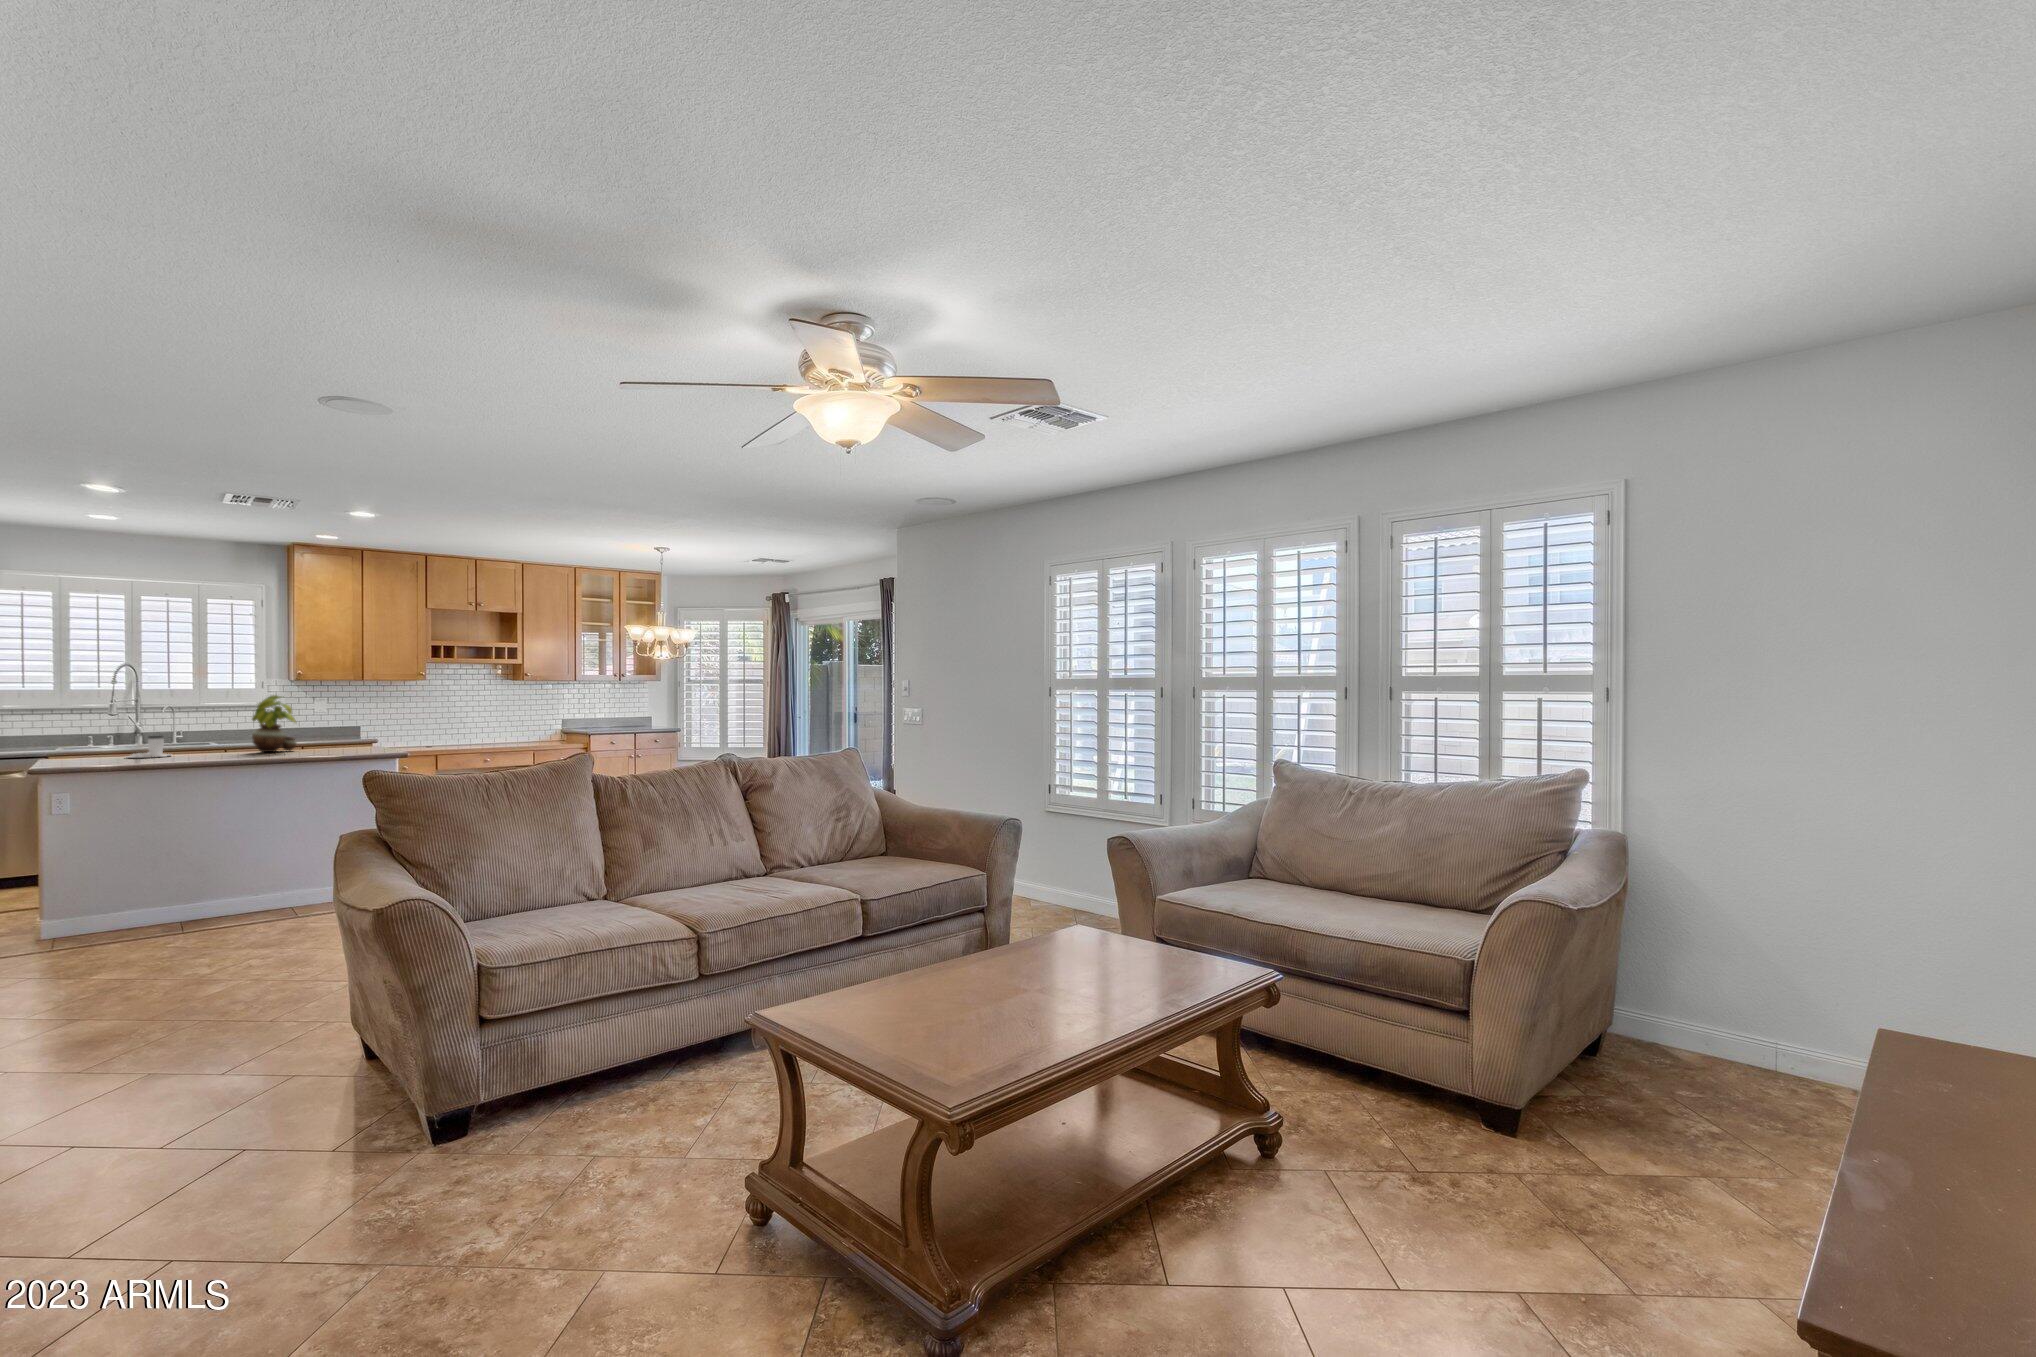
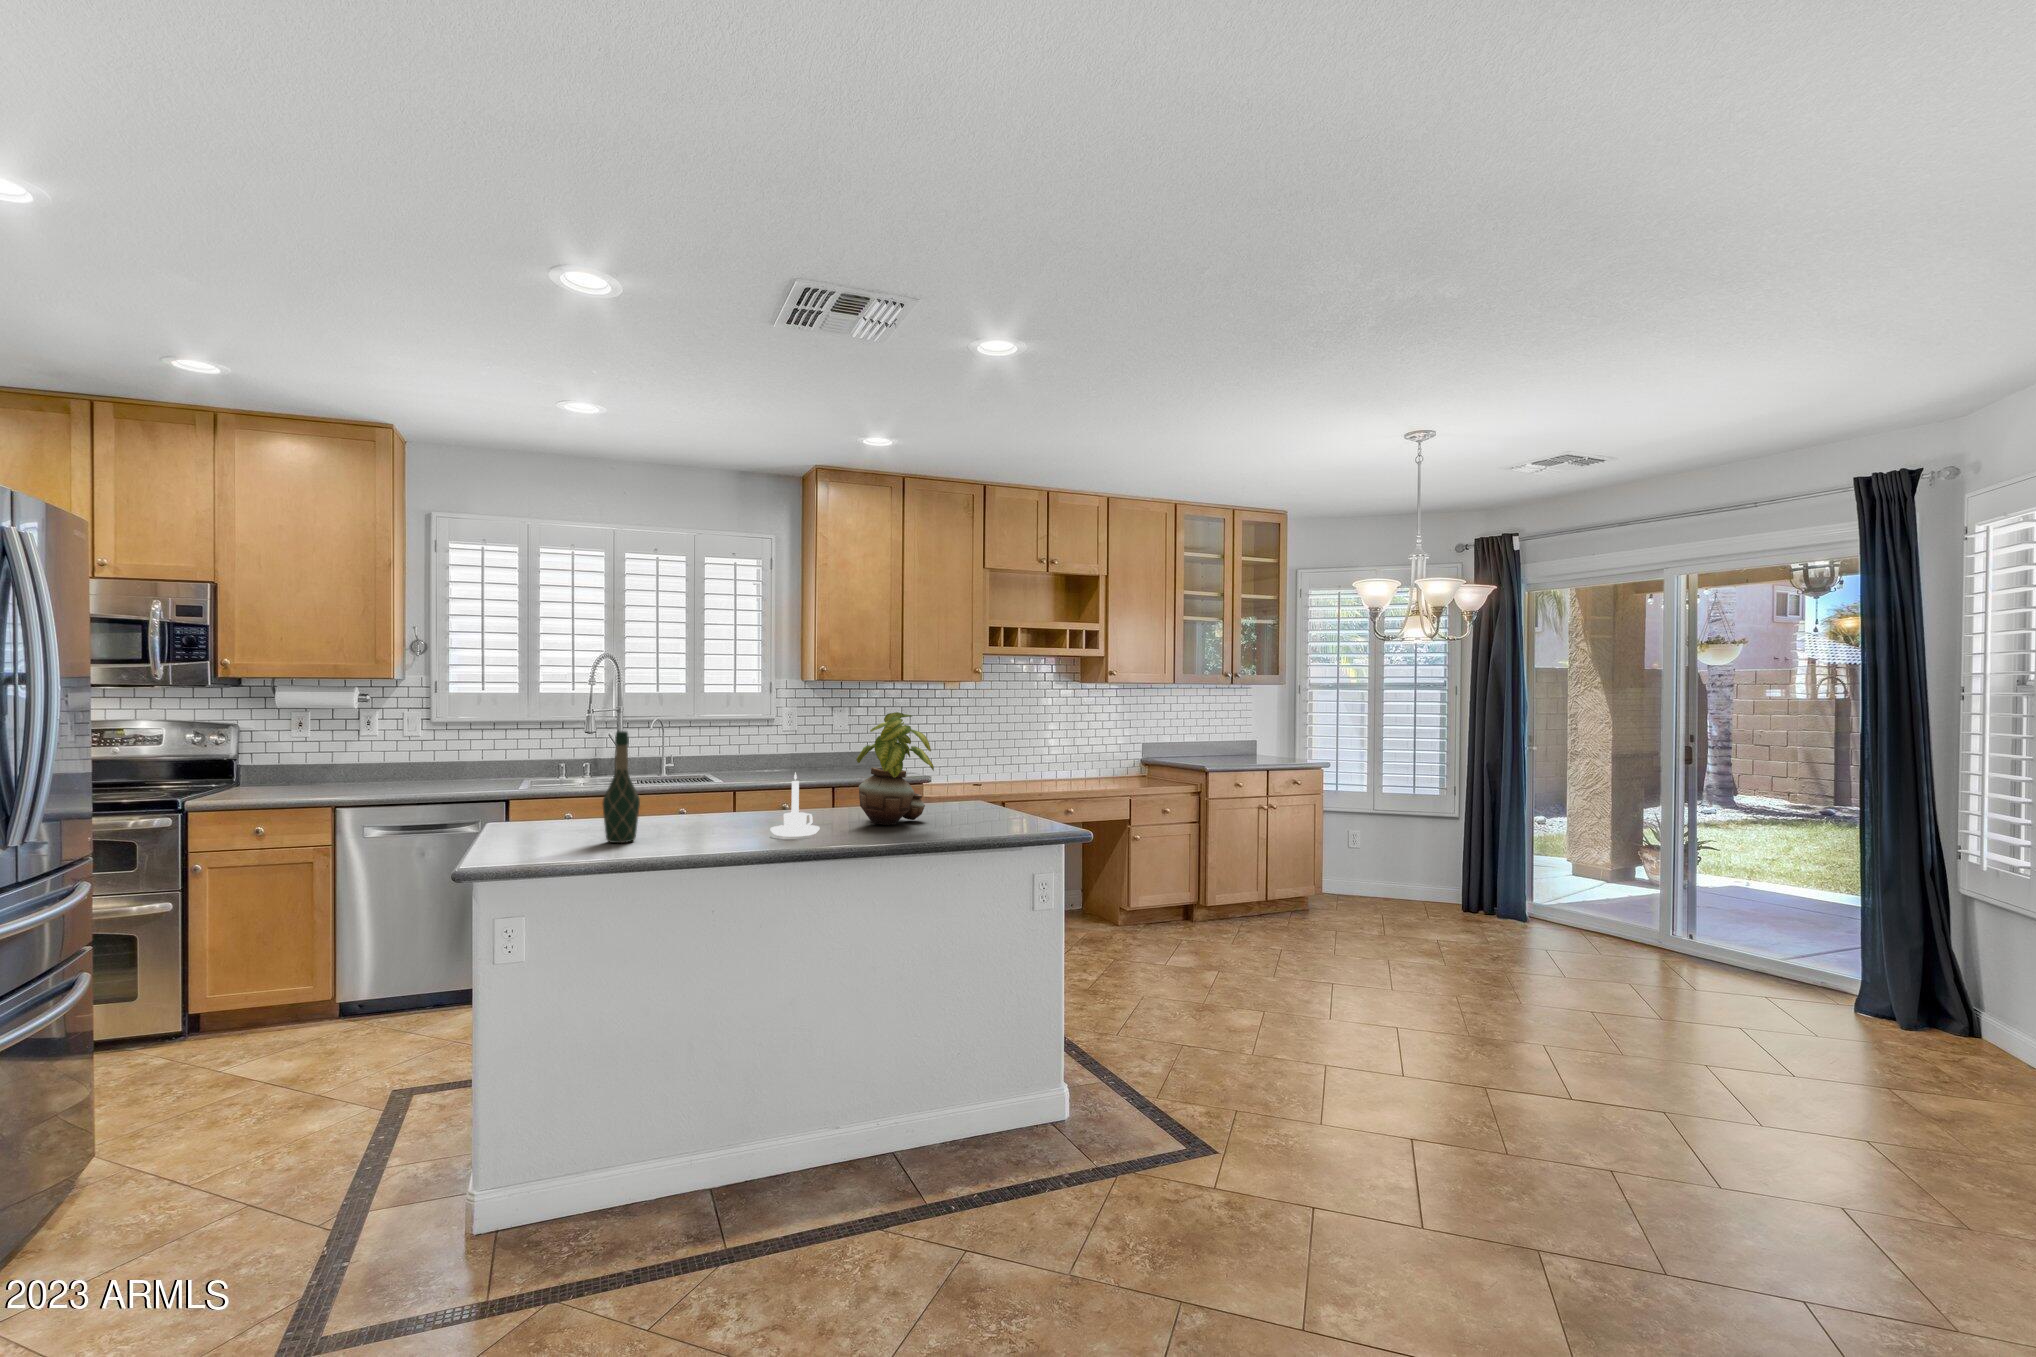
wine bottle: none [77,705,102,761] -> present [603,731,640,843]
candle holder: none [187,725,218,756] -> present [770,772,820,836]
coffee cup: present [128,735,169,758] -> none [669,789,740,835]

